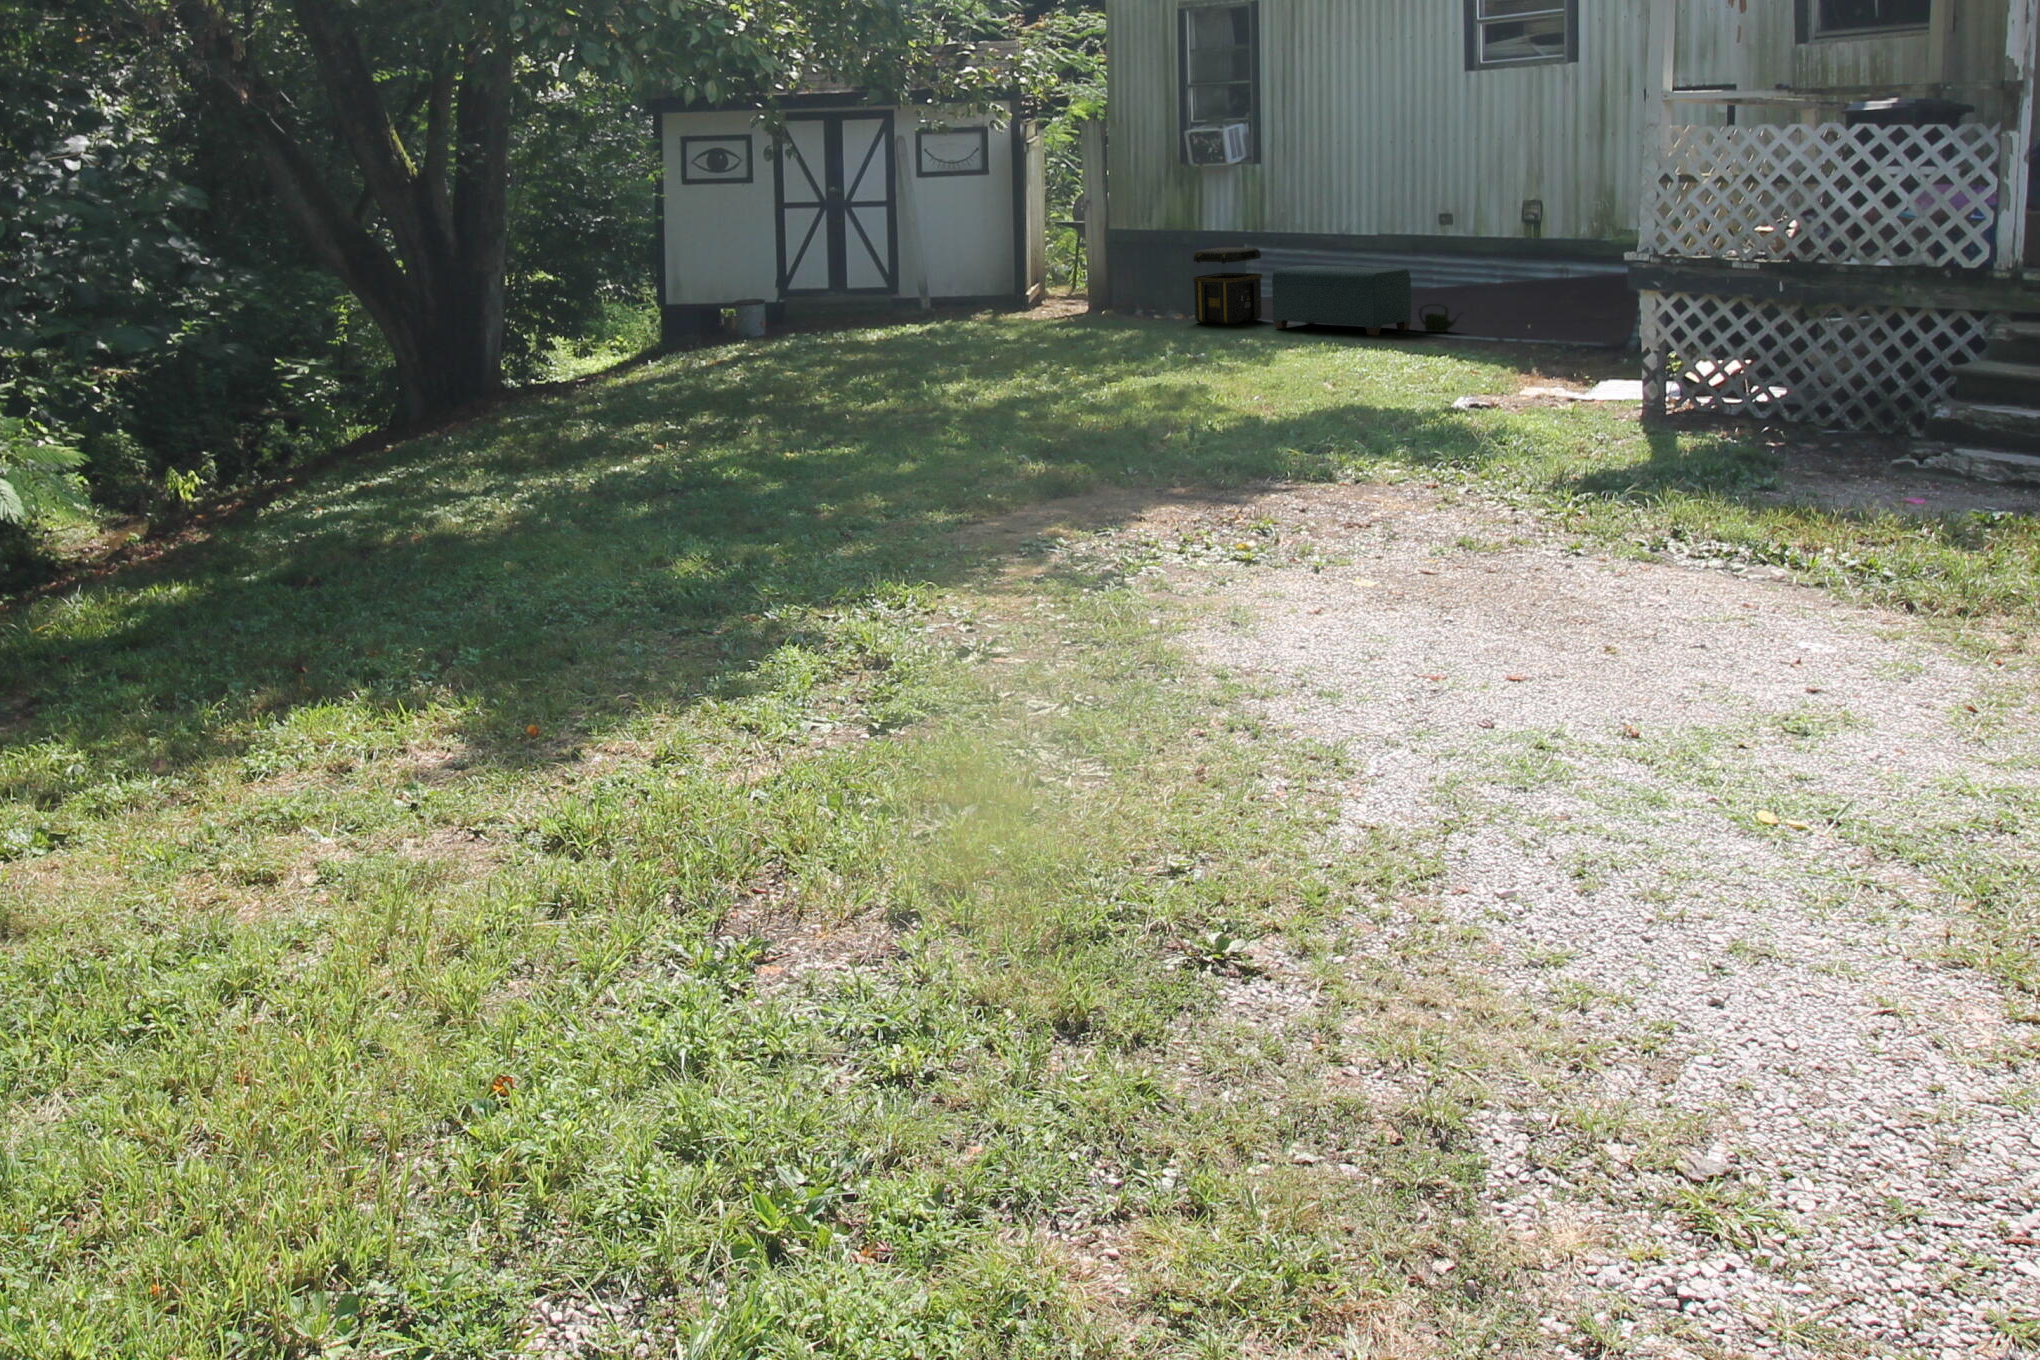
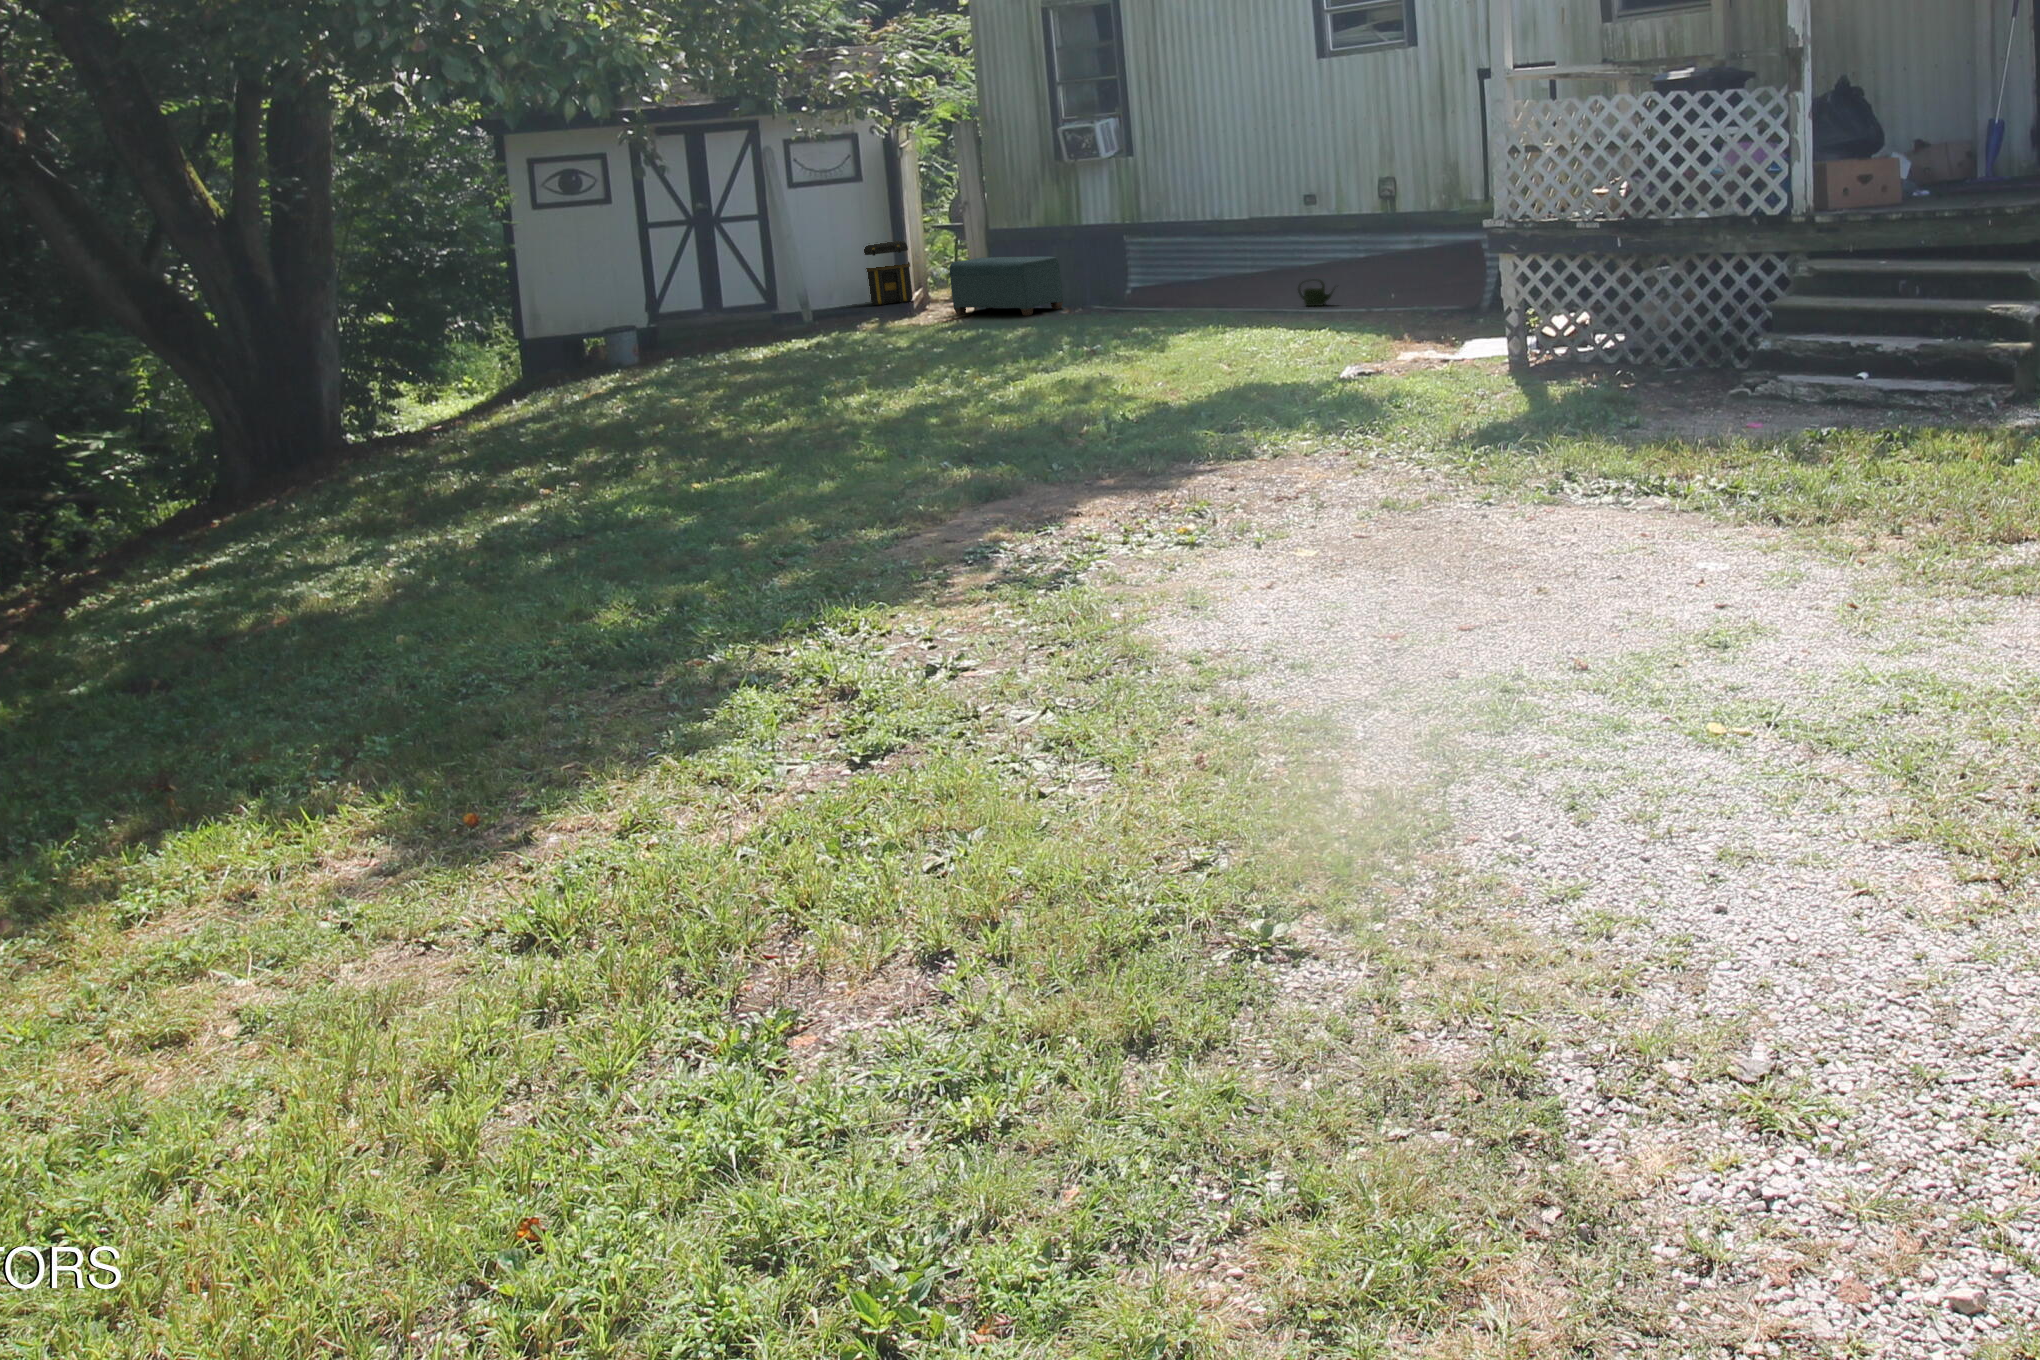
toolbox: present [1193,247,1262,325] -> present [864,241,913,306]
bench: present [1272,265,1411,335] -> present [949,256,1063,315]

